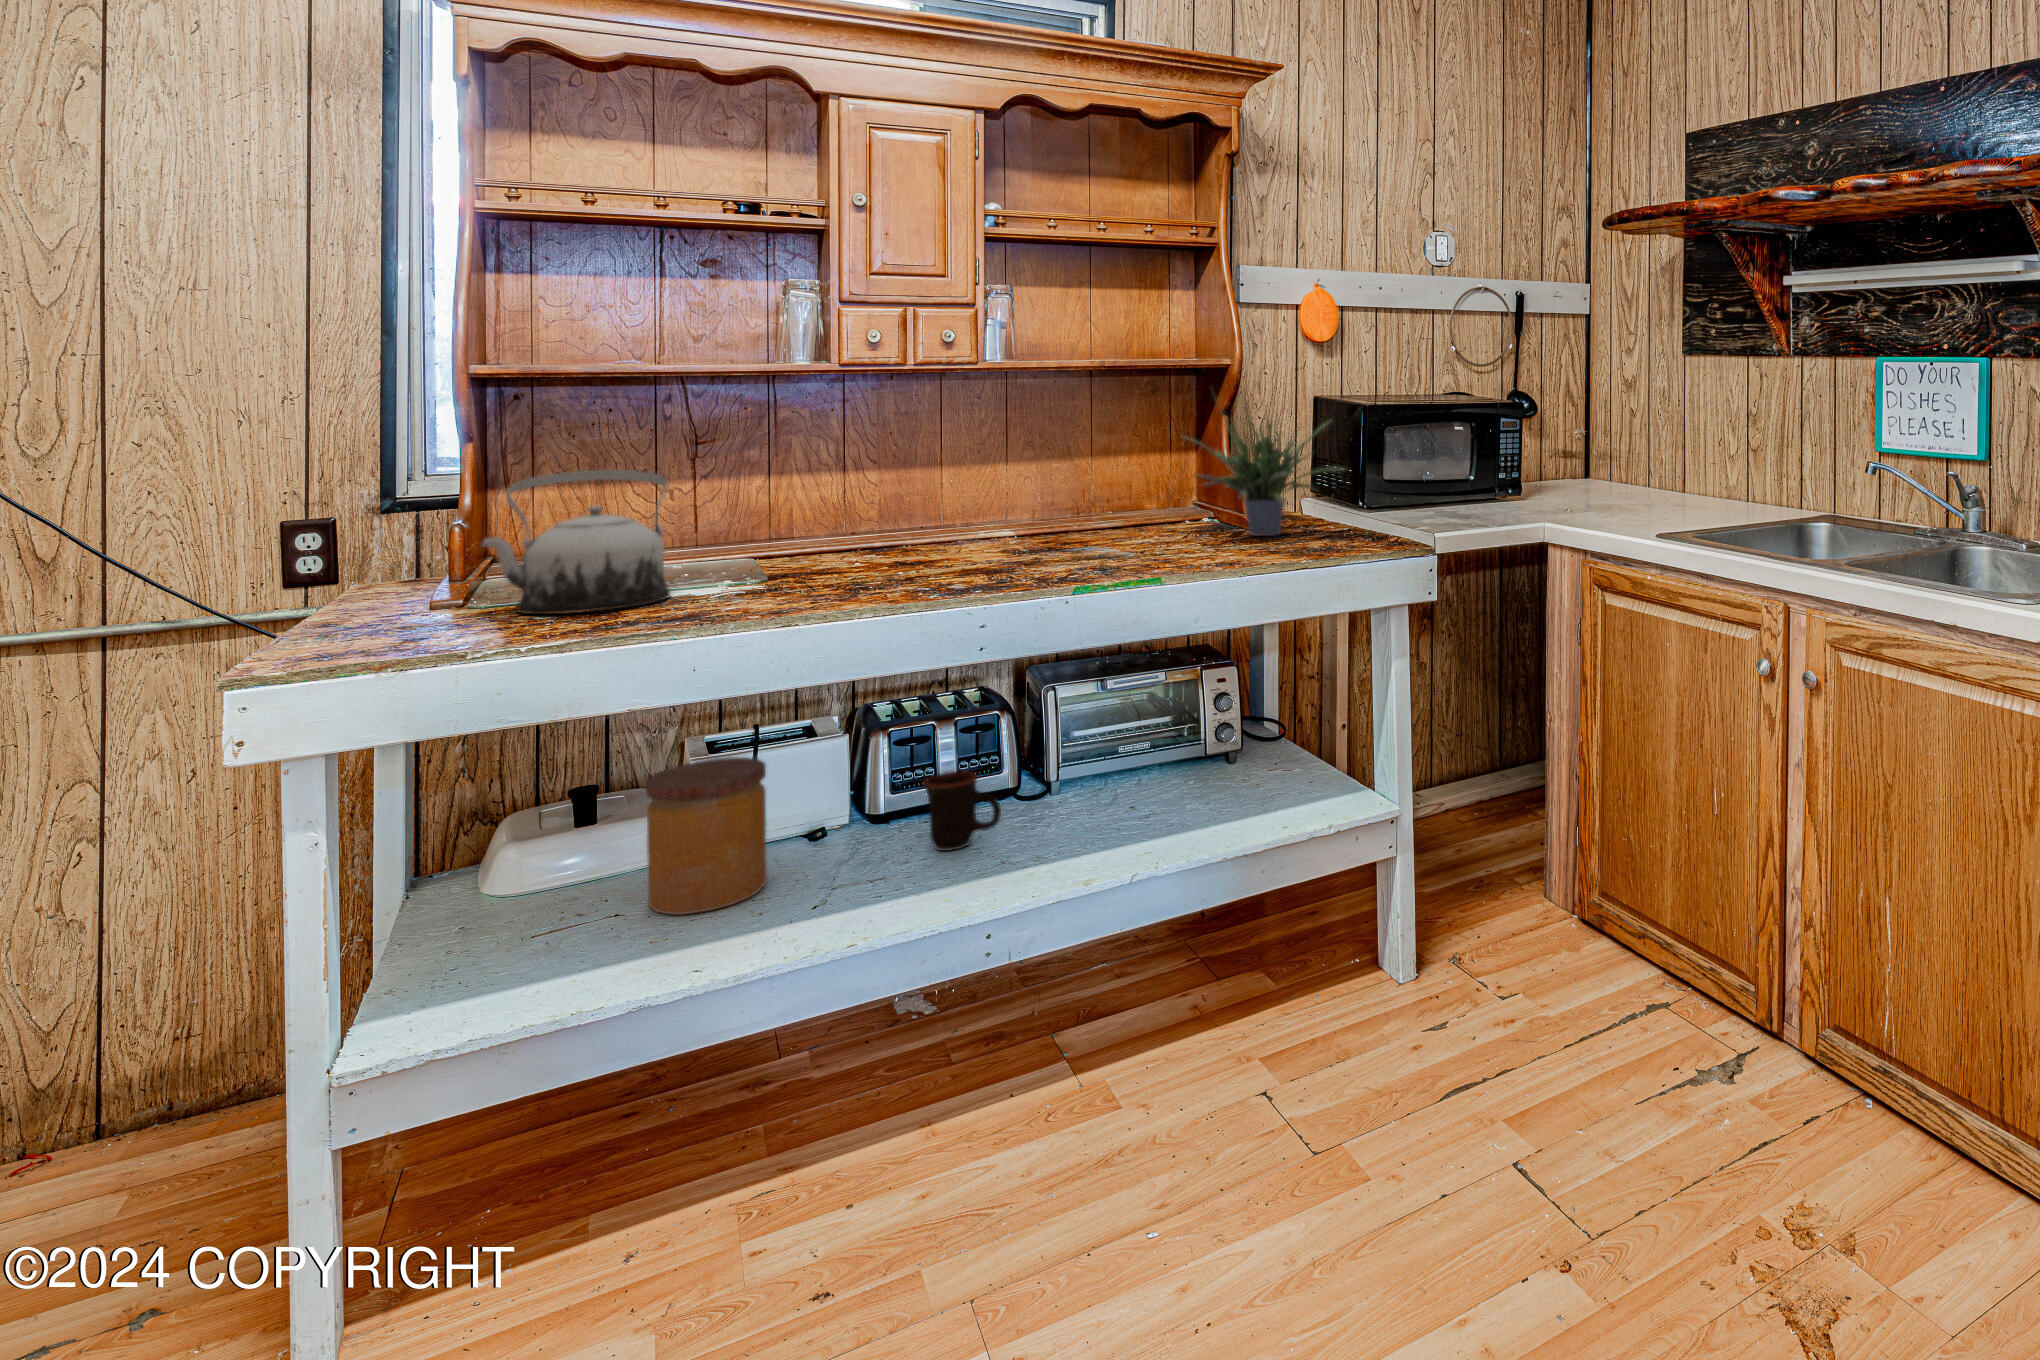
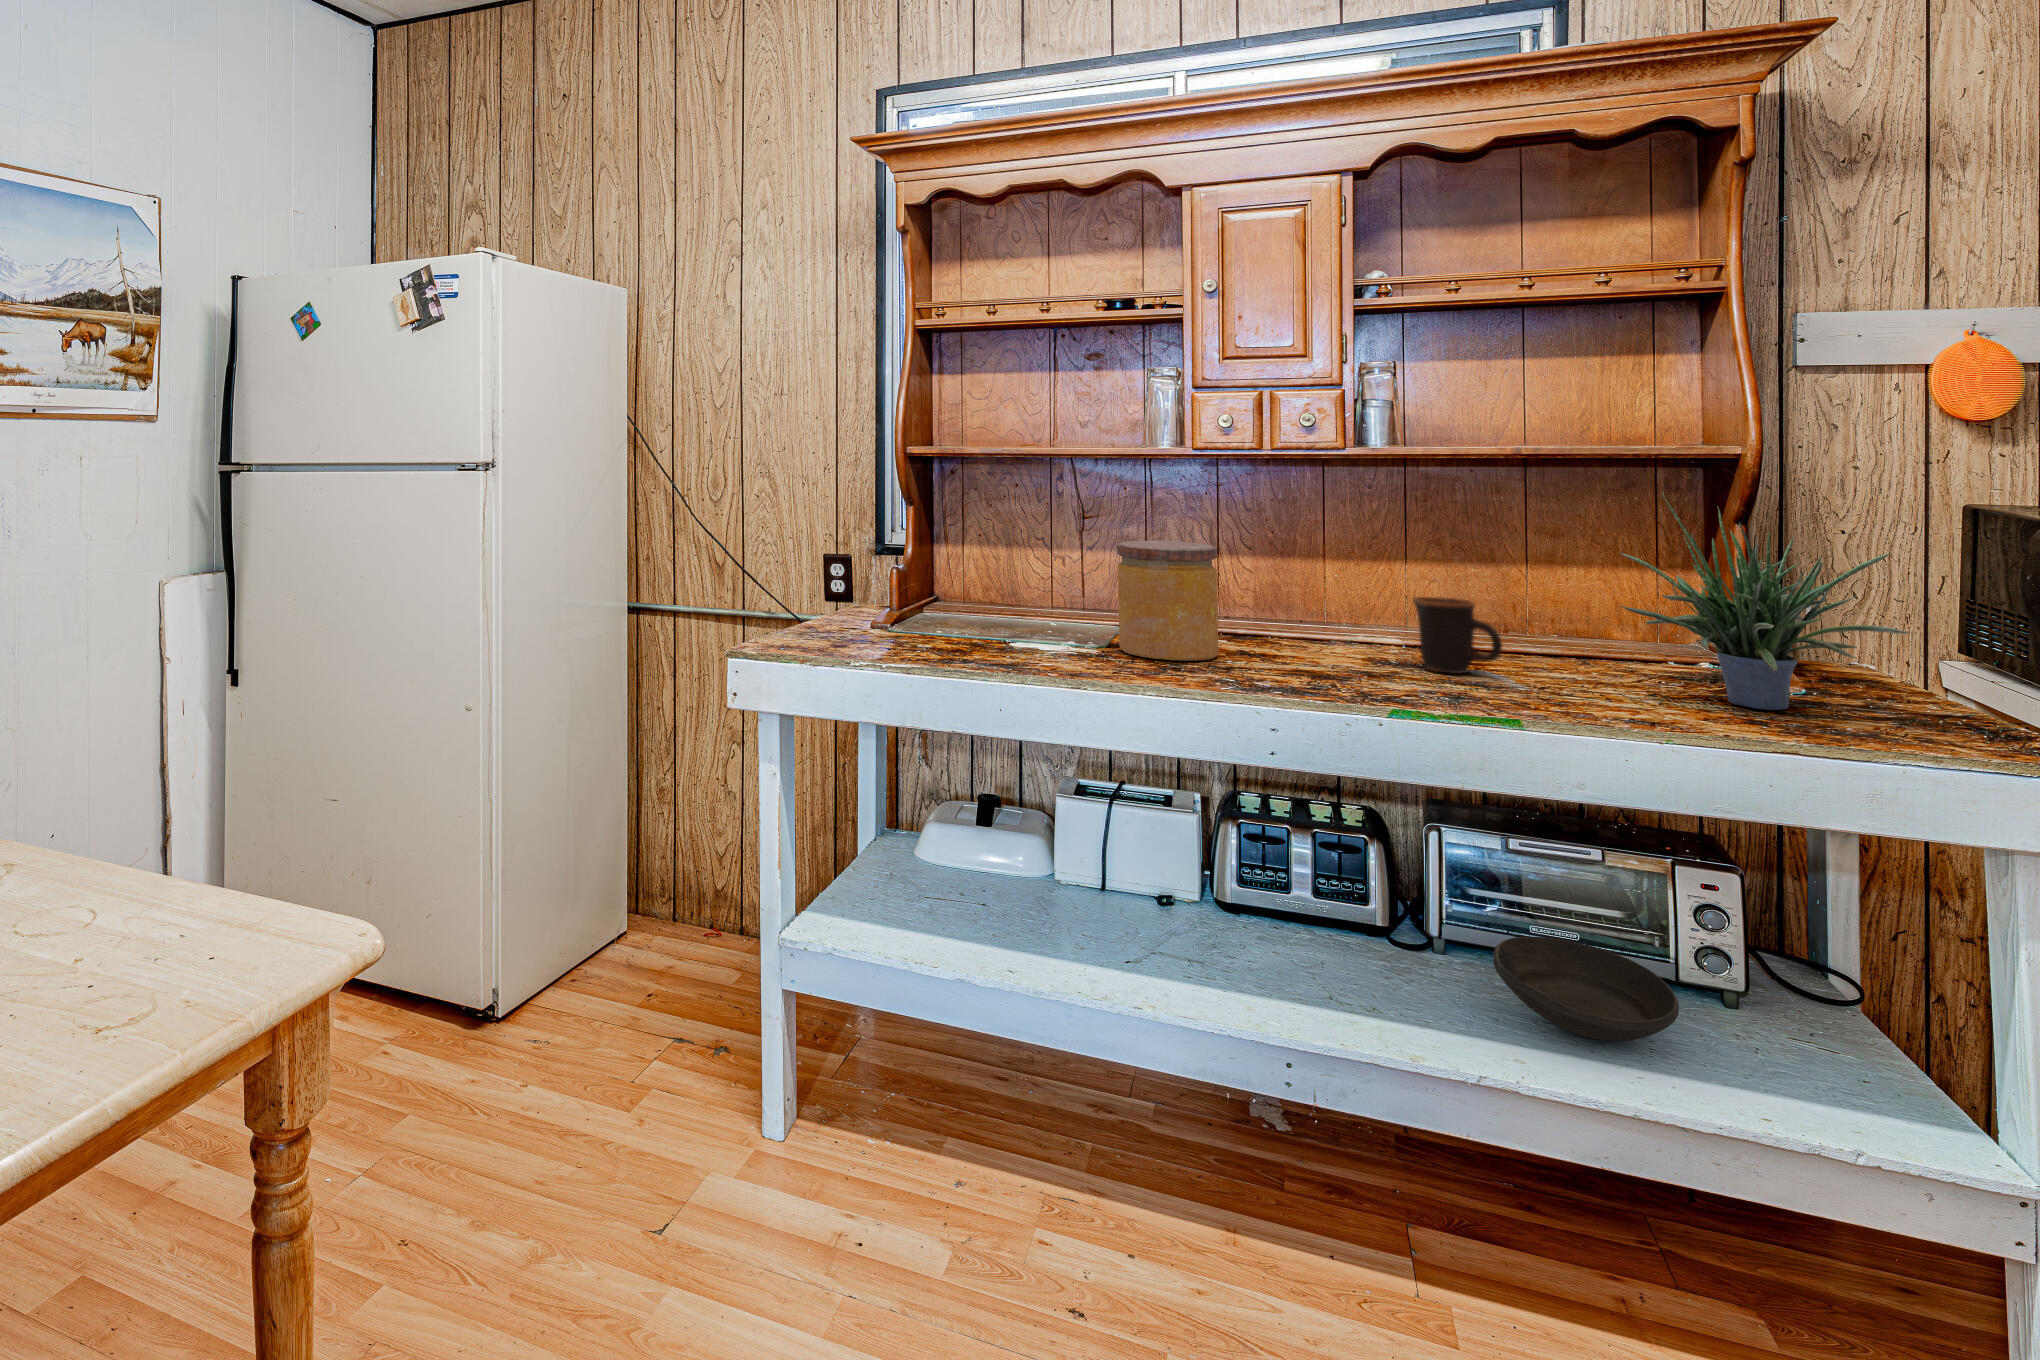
teapot: present [481,470,670,614] -> none [887,536,1022,655]
bowl: none [1119,741,1235,808] -> present [1493,937,1679,1041]
jar: present [646,757,767,915] -> present [1117,541,1218,661]
mug: present [923,771,1001,851] -> present [1413,597,1502,673]

